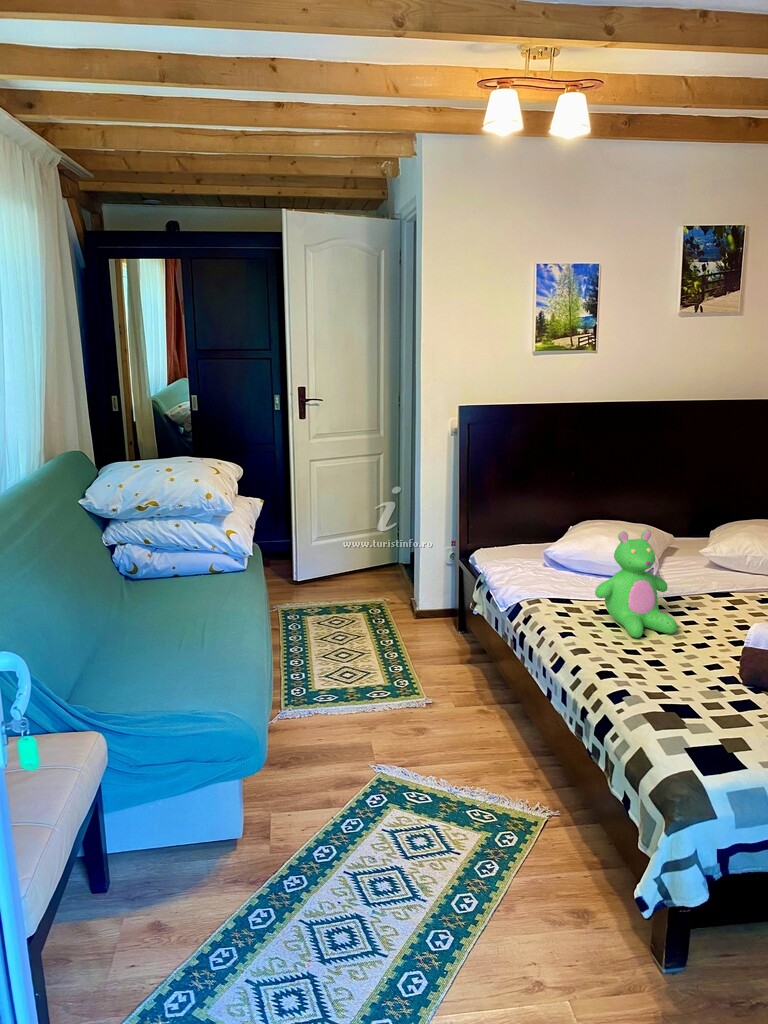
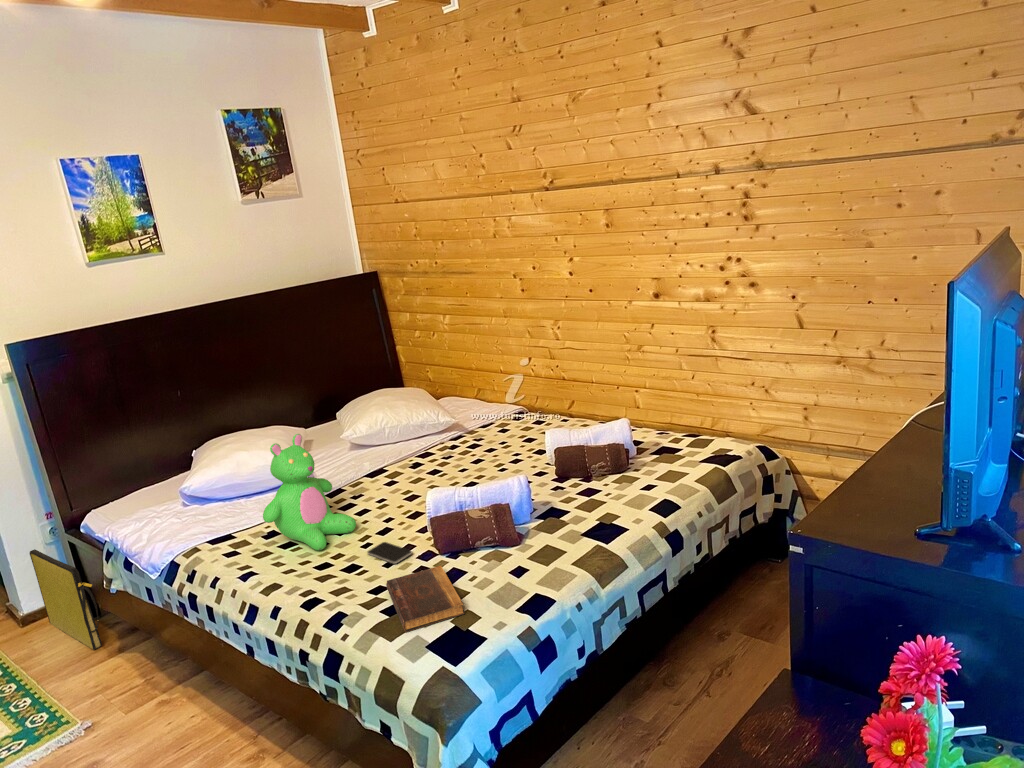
bag: none [433,564,465,652] -> present [30,549,102,650]
smartphone: none [675,652,718,674] -> present [368,542,412,564]
book: none [672,682,740,741] -> present [386,566,465,632]

